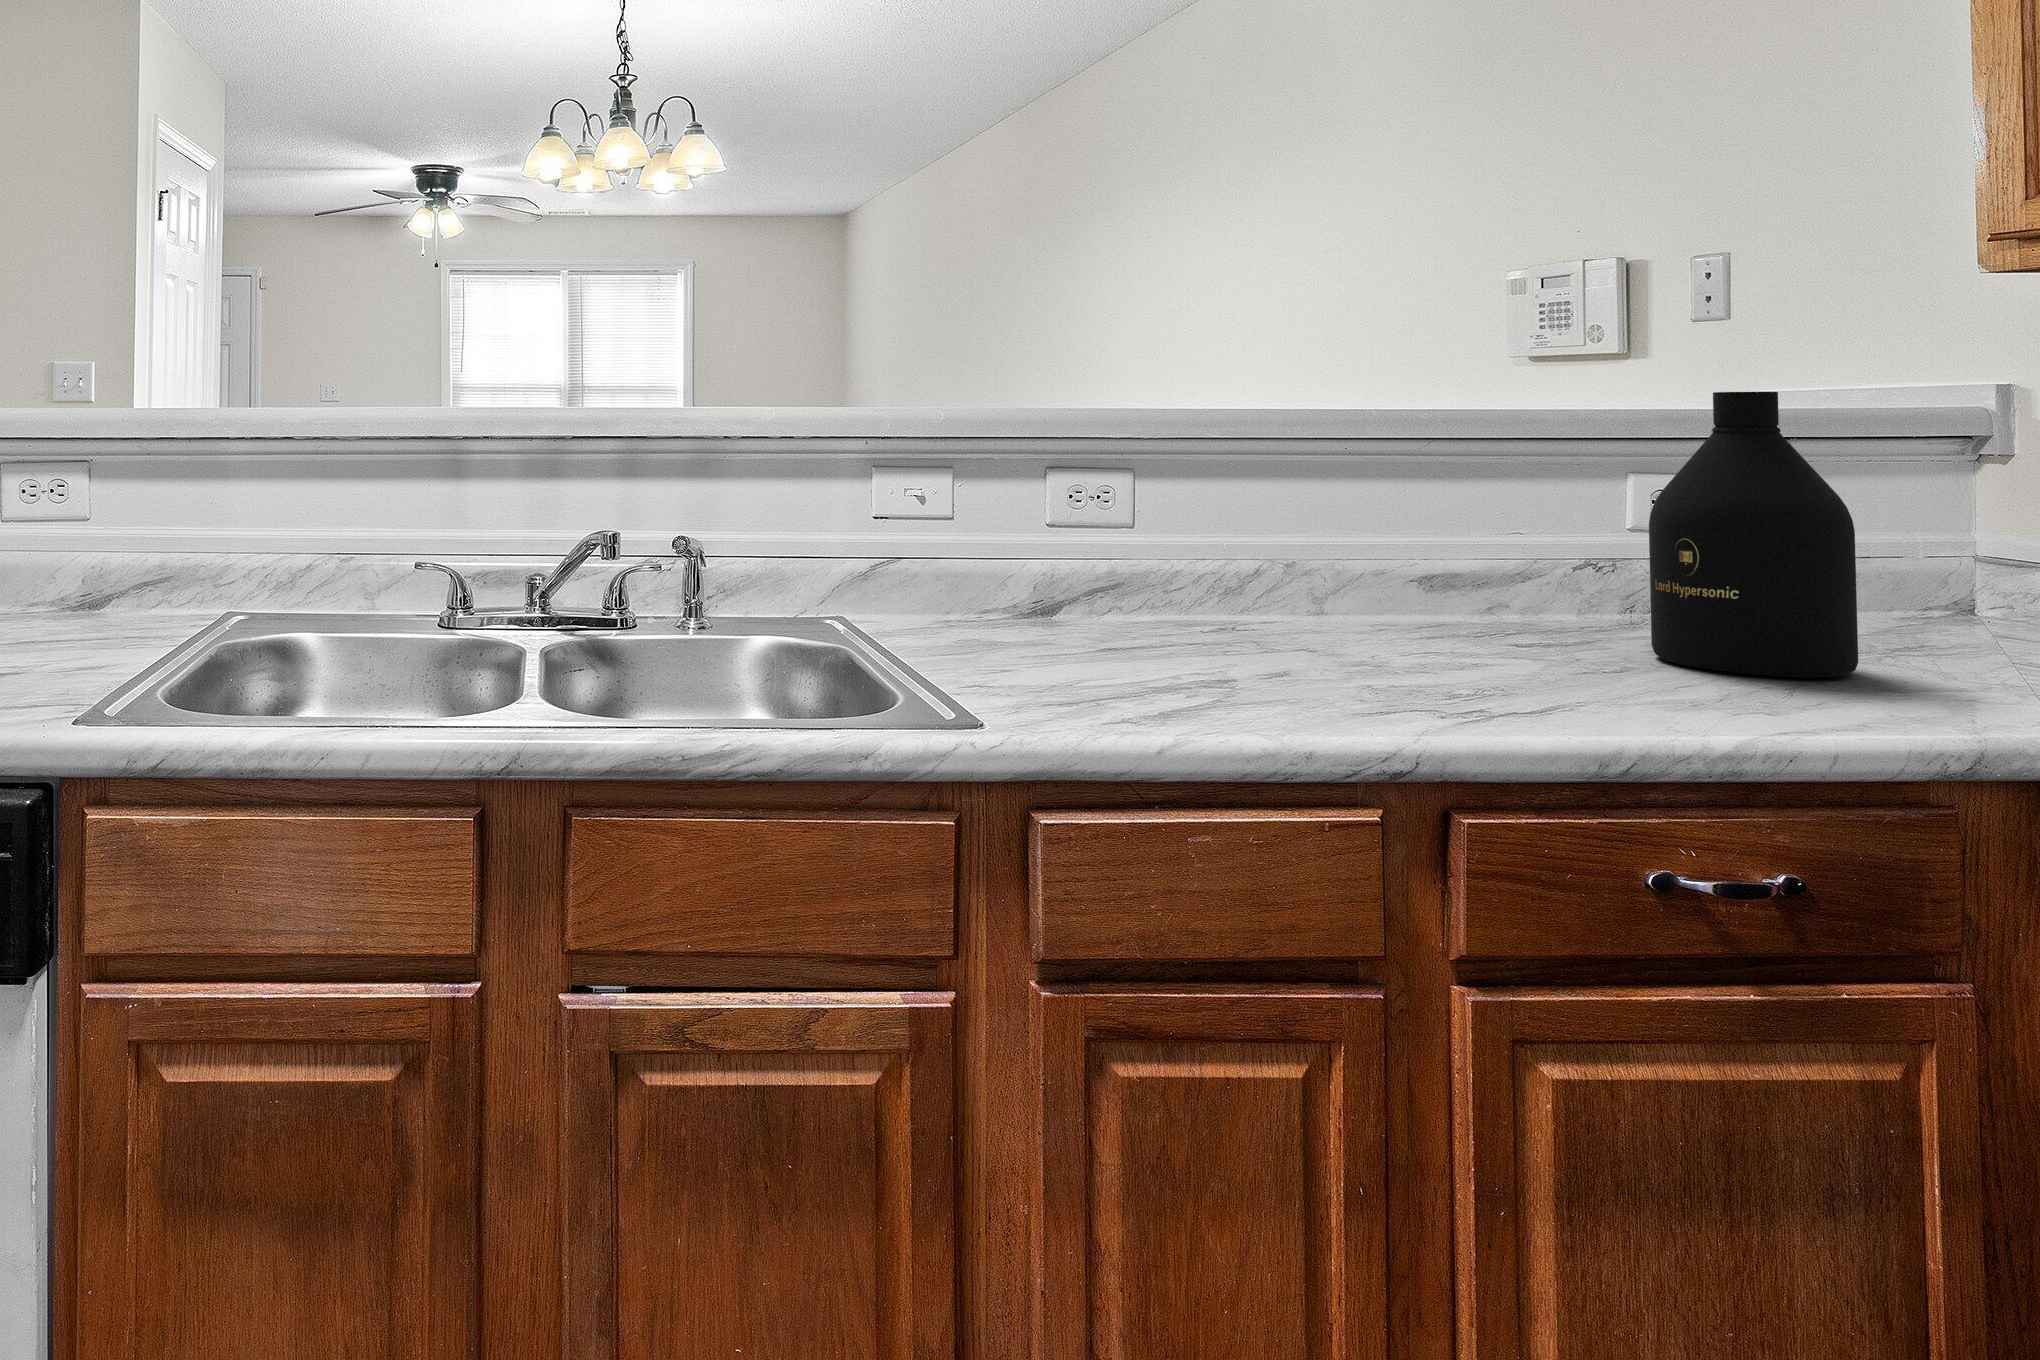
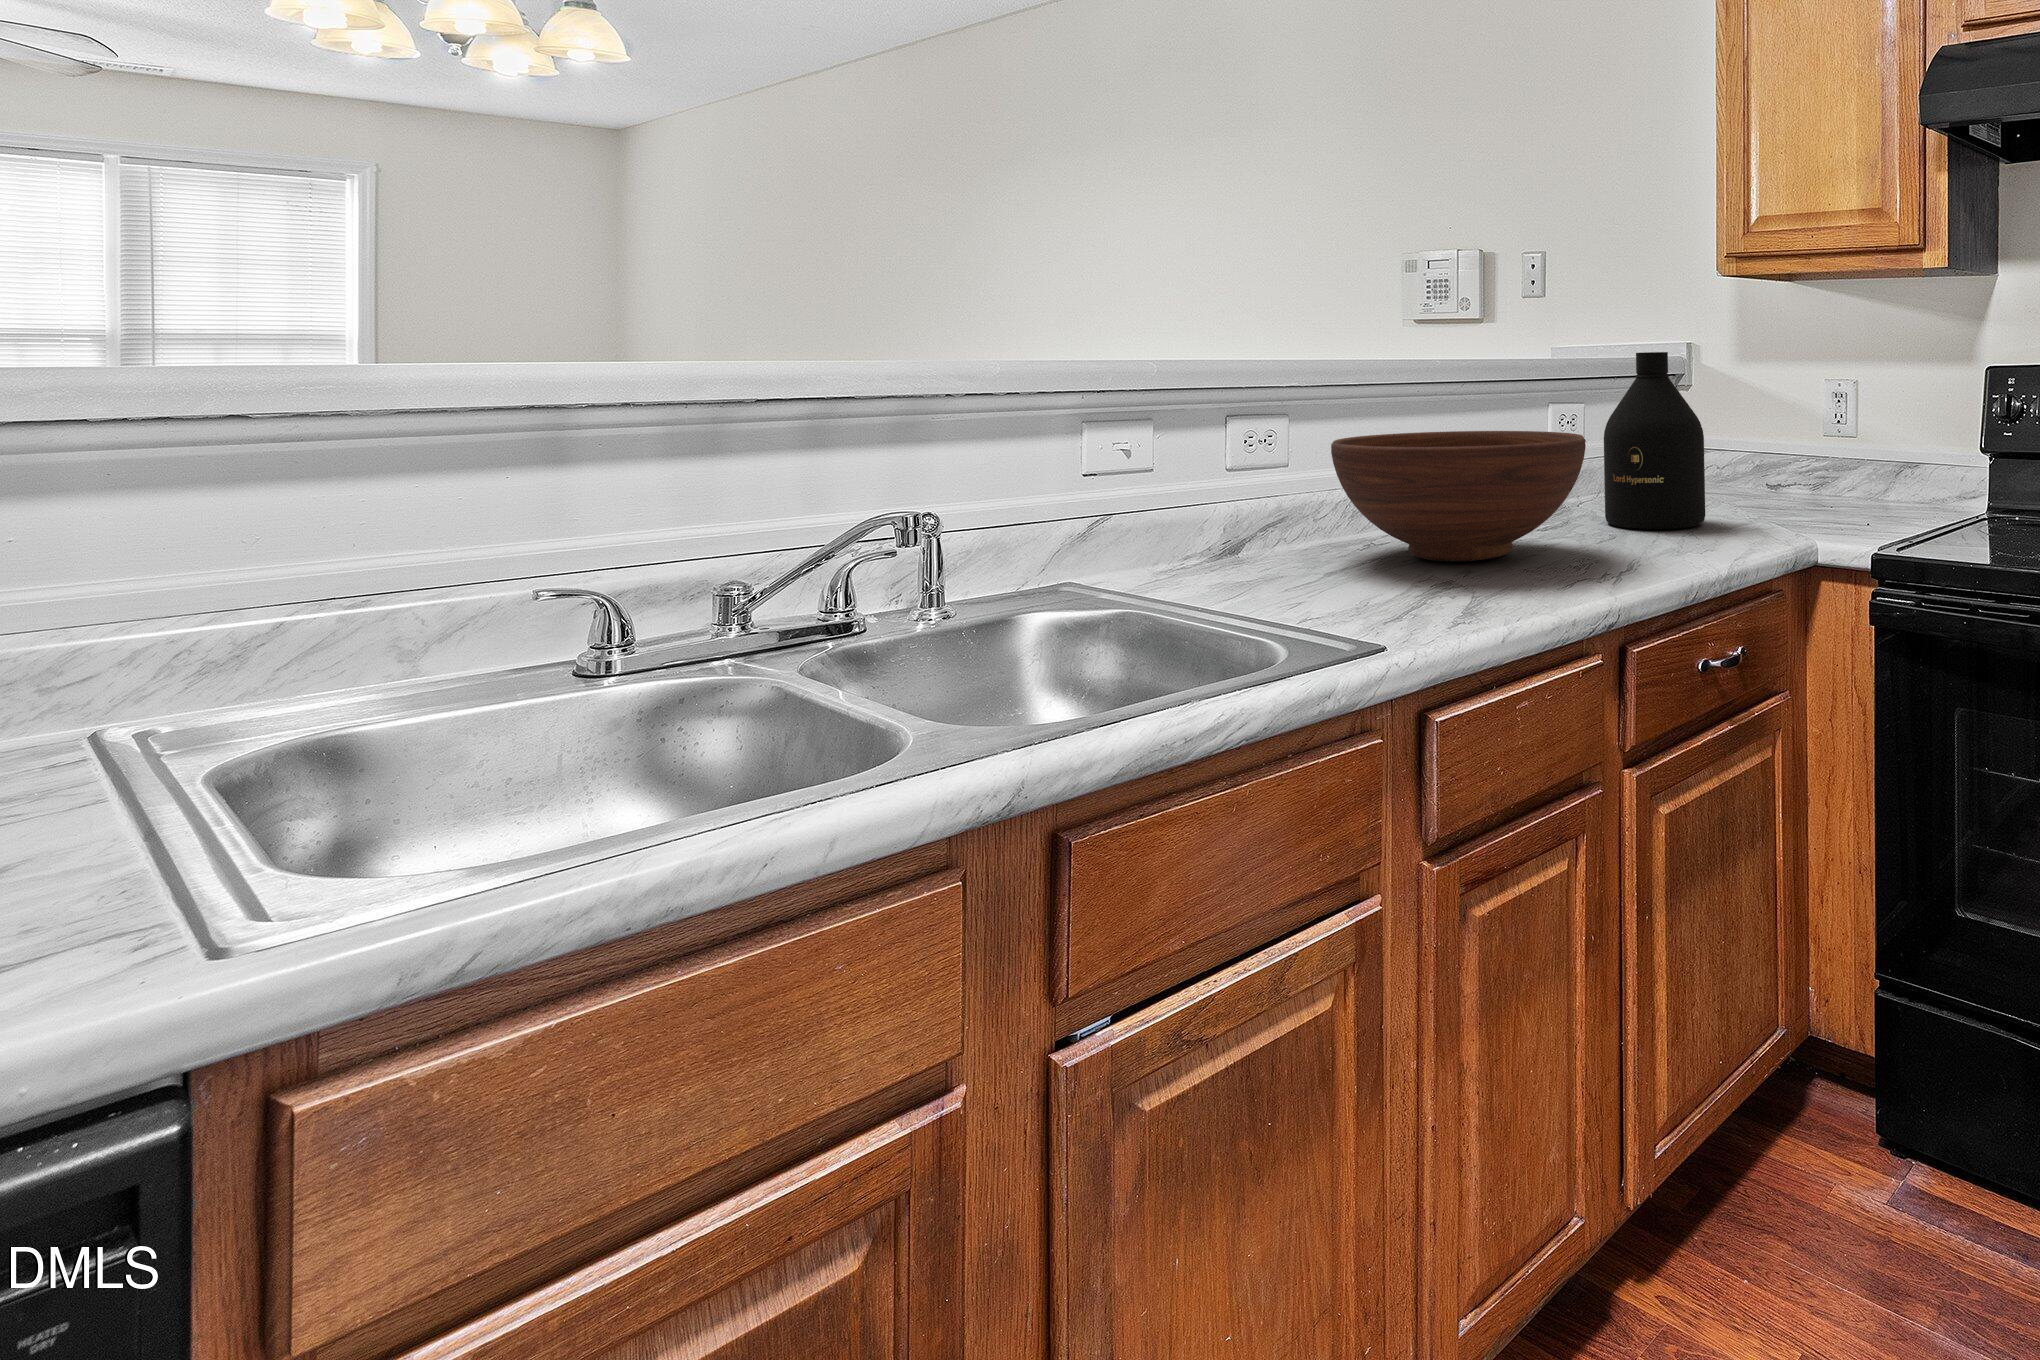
fruit bowl: none [1131,494,1510,665] -> present [1331,431,1586,561]

